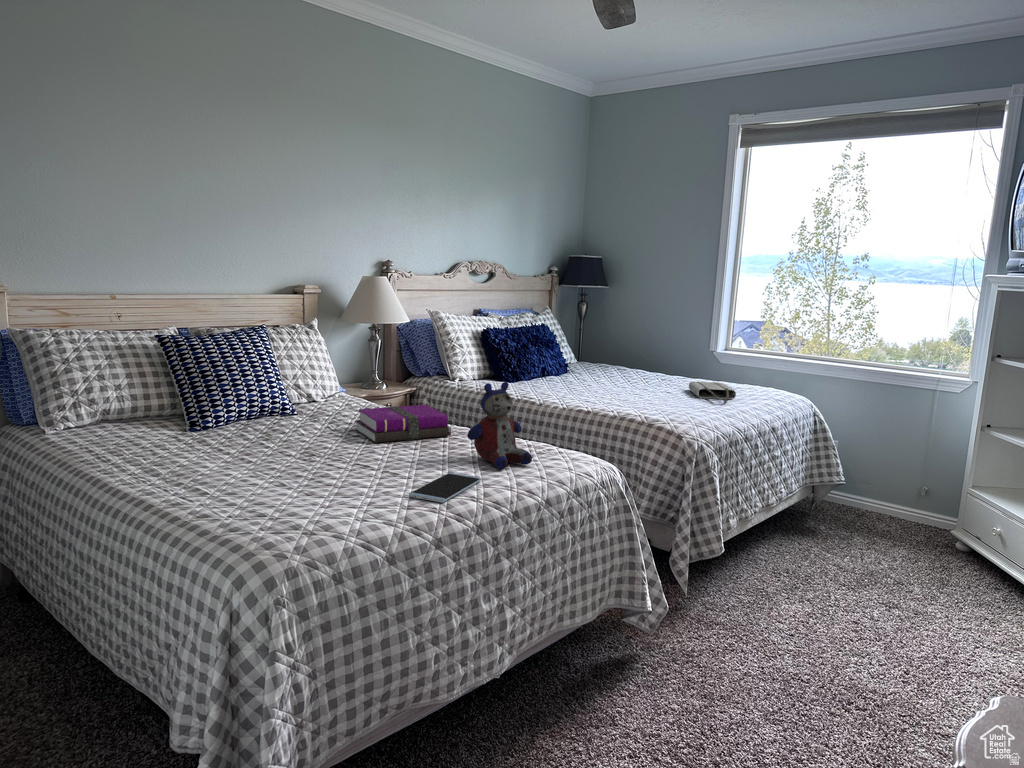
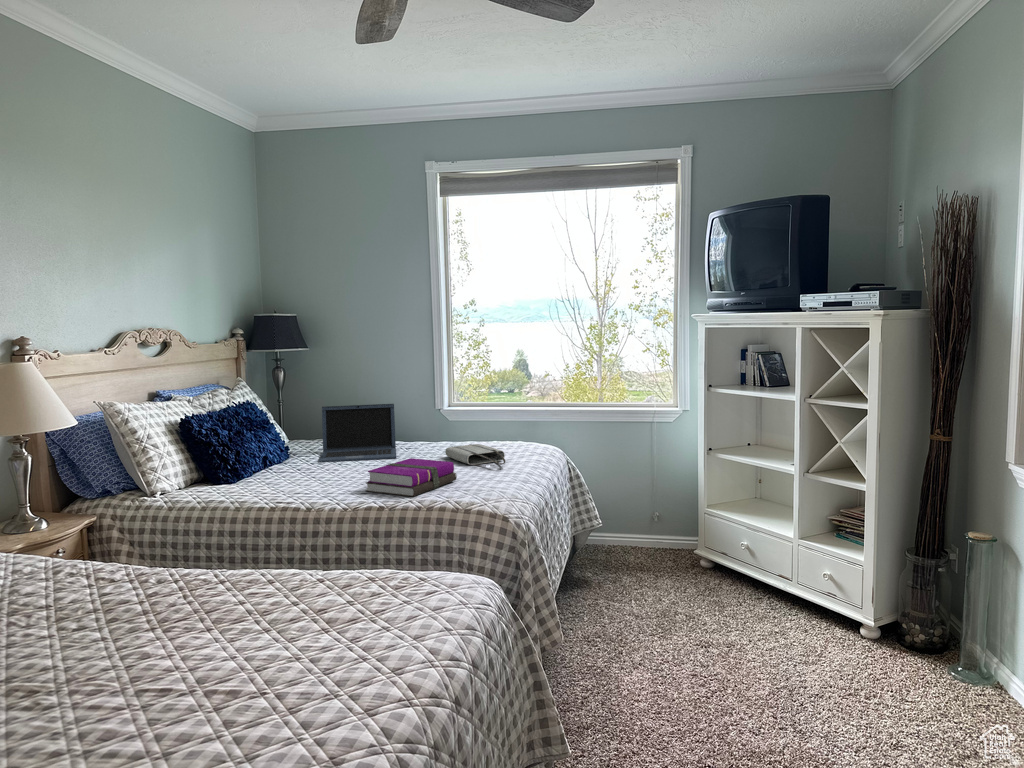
laptop: none [585,335,661,385] -> present [319,404,396,463]
stuffed bear: present [467,382,532,469] -> none [322,498,415,630]
notebook: present [355,405,451,443] -> present [366,458,457,497]
smartphone: present [409,473,481,503] -> none [308,656,382,734]

